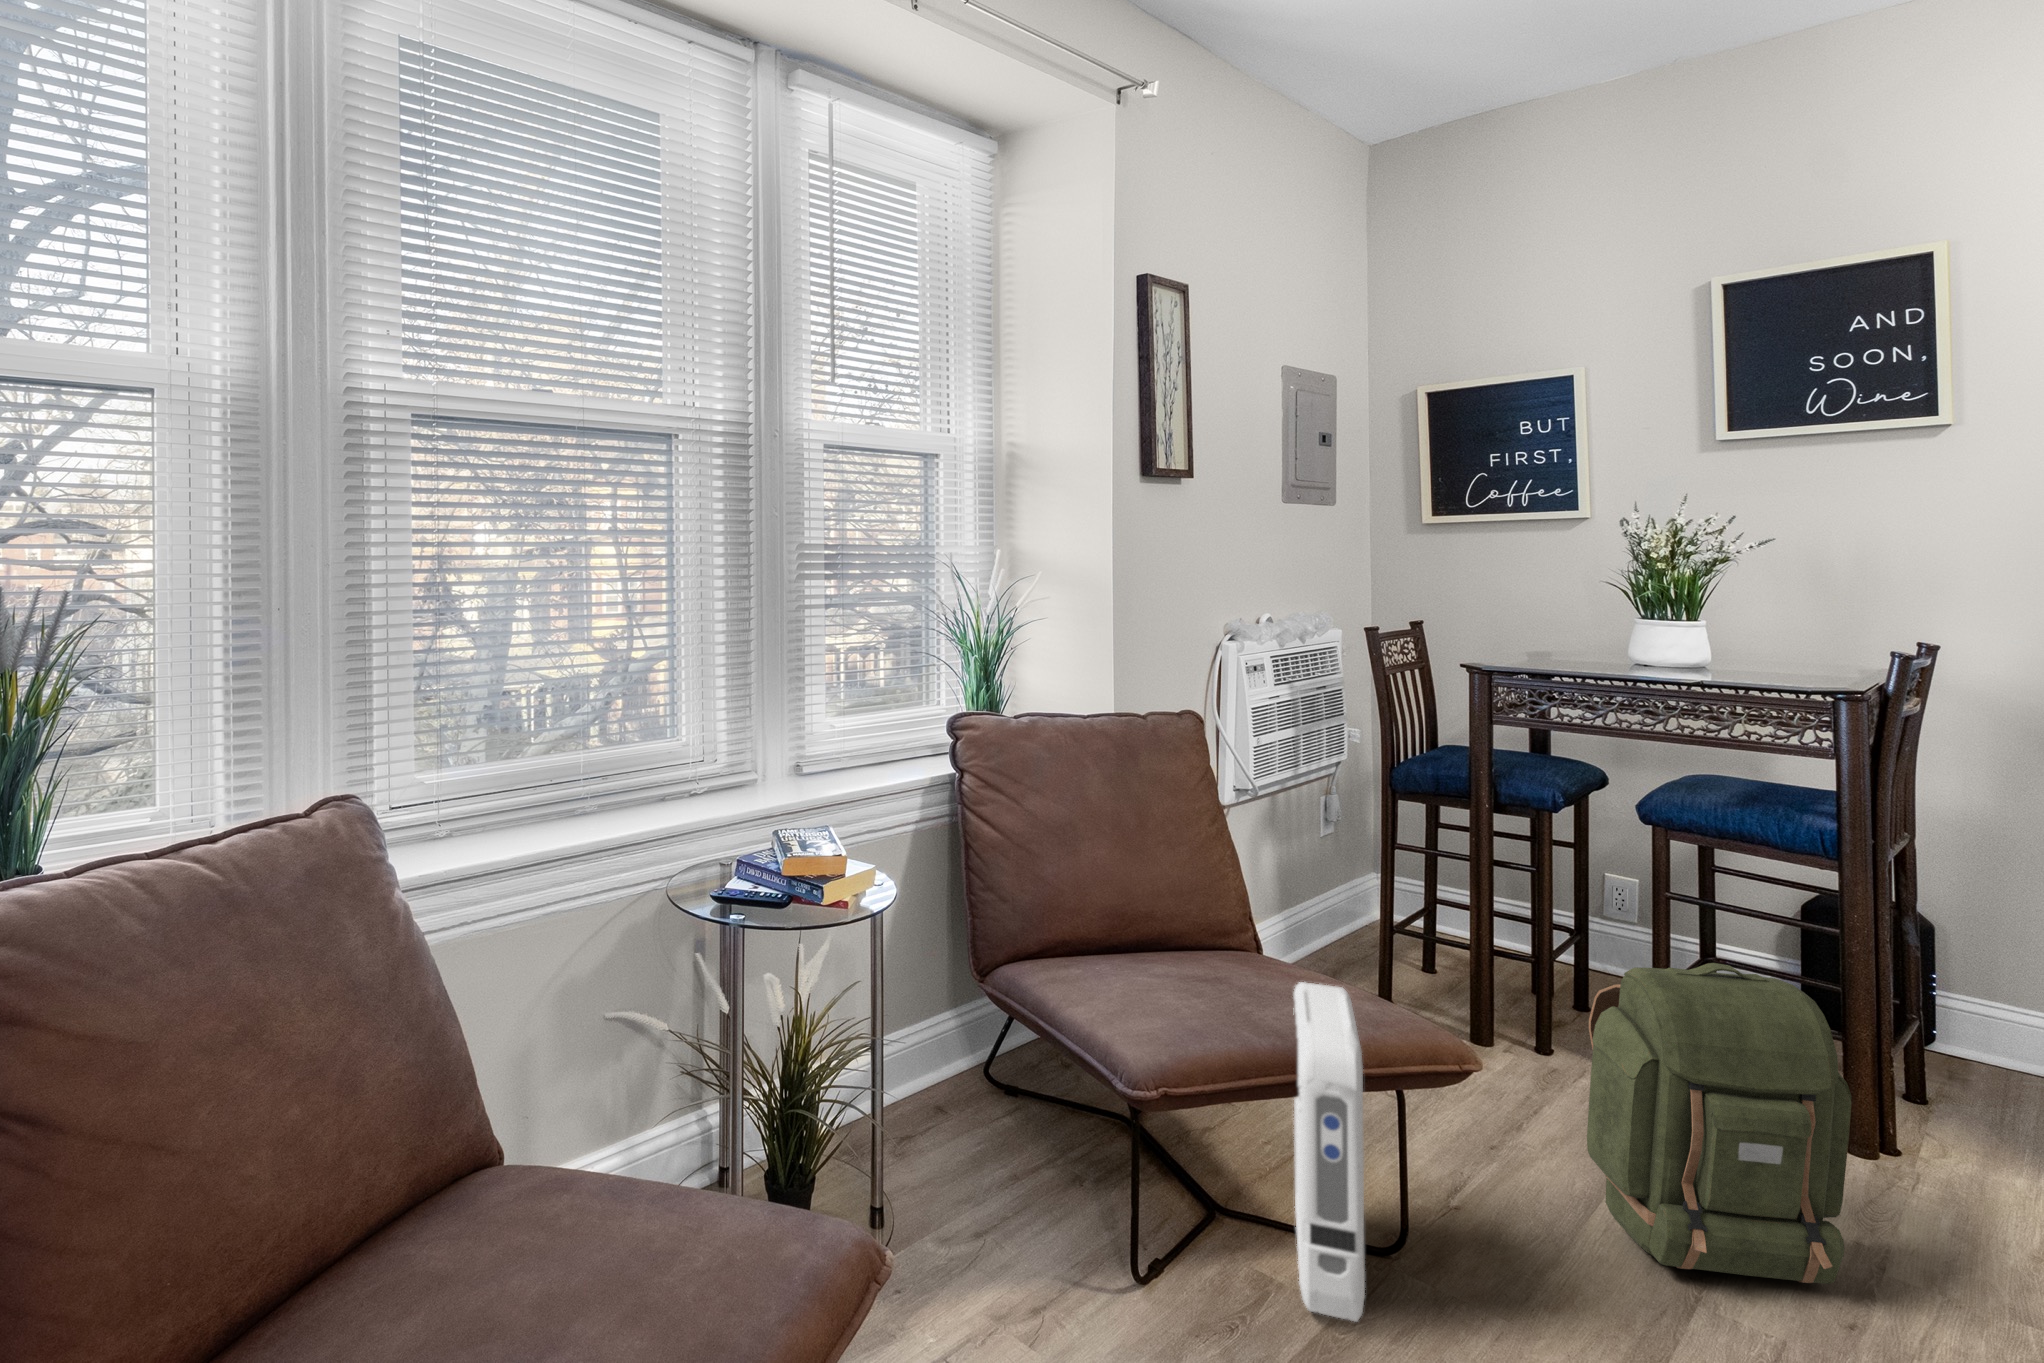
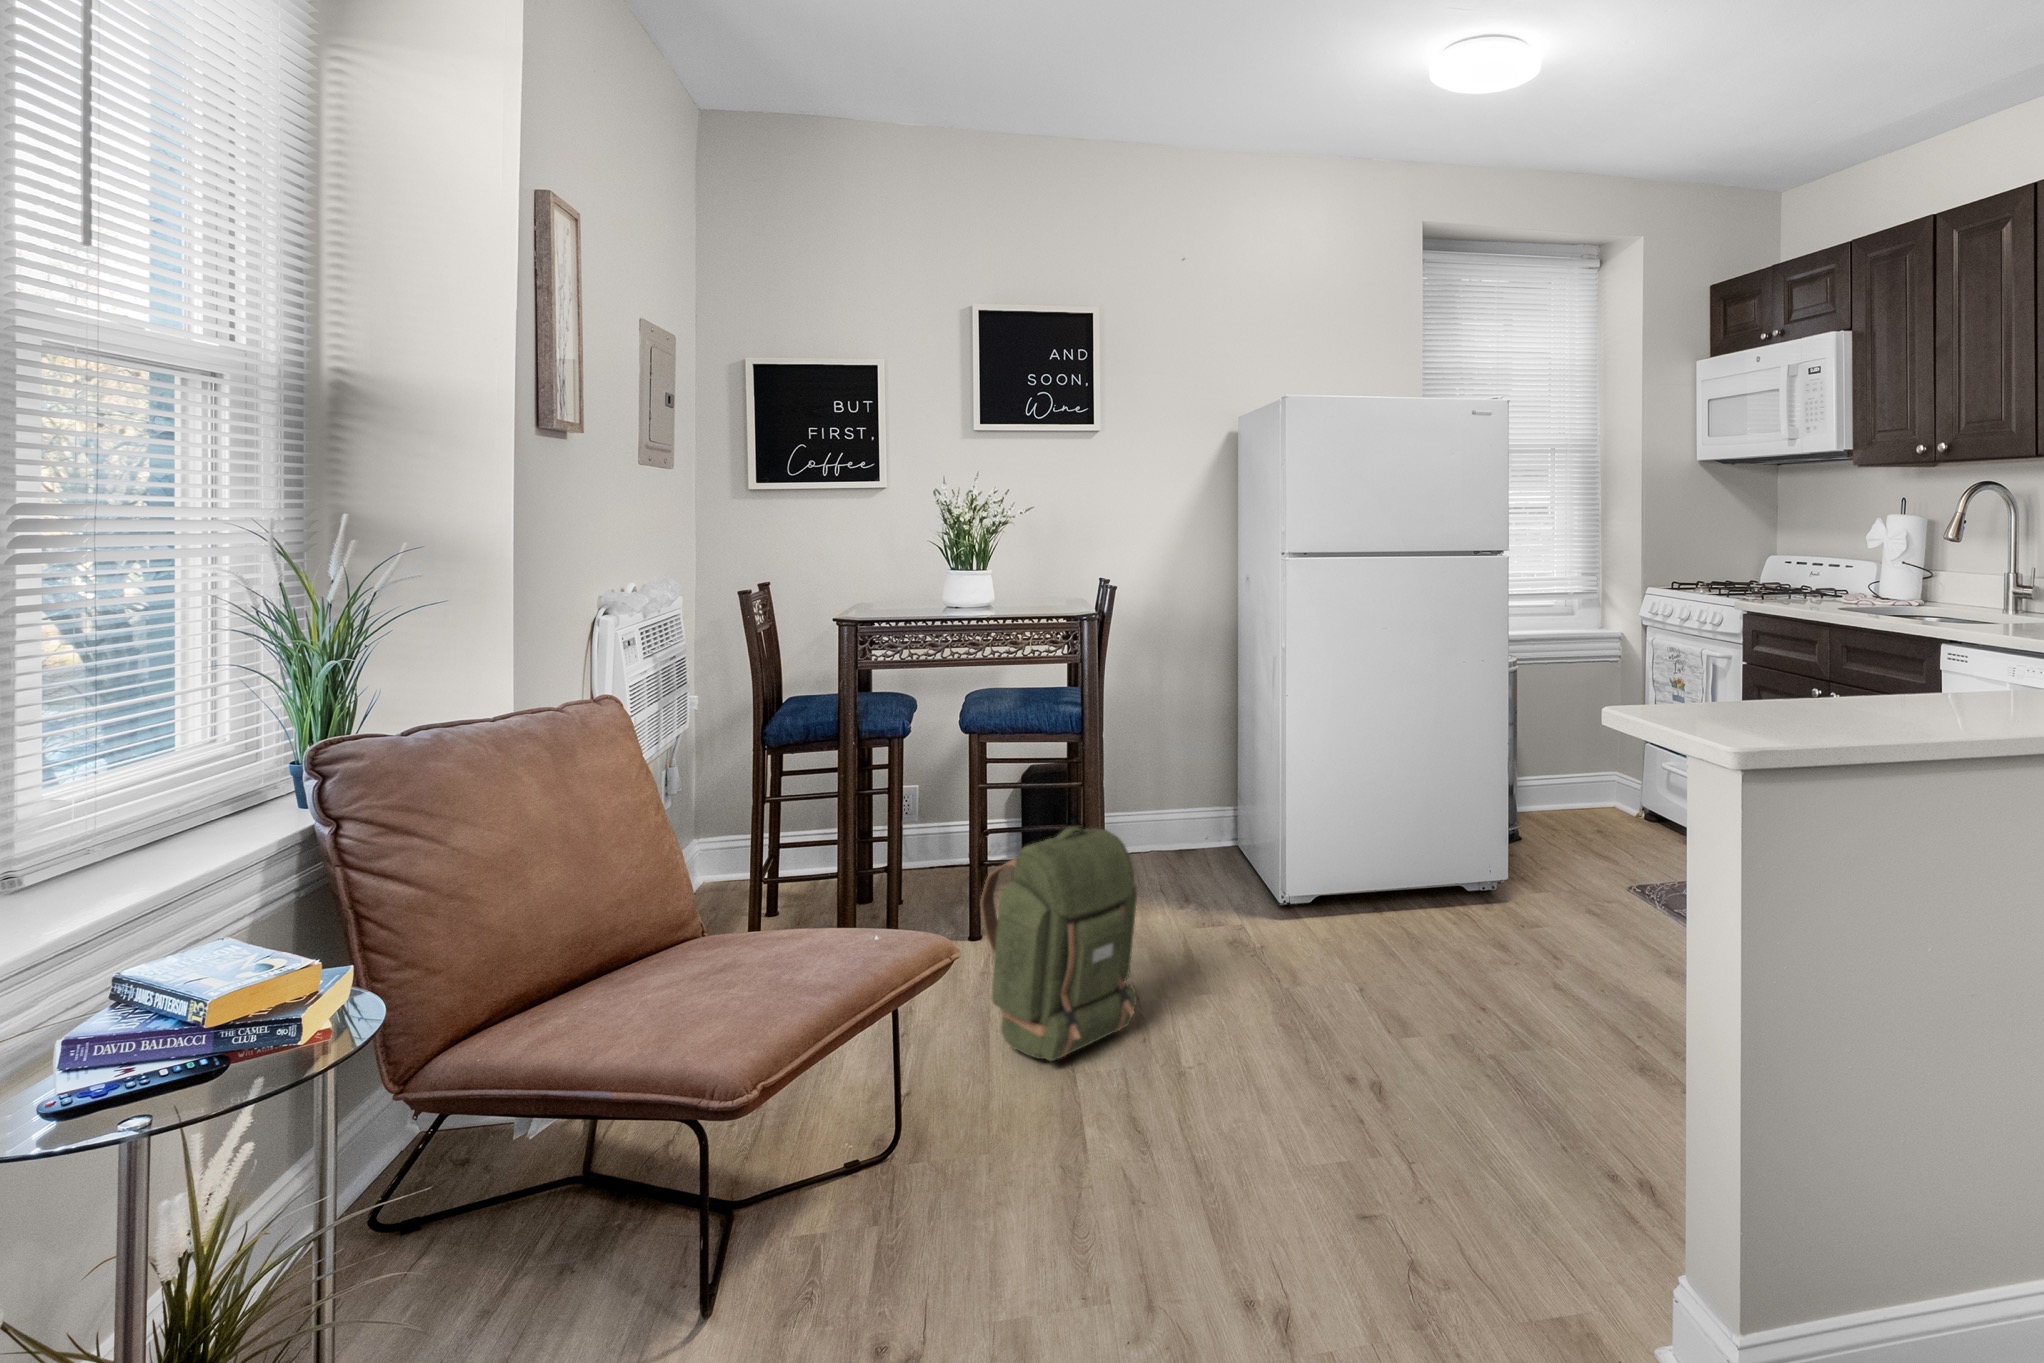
air purifier: present [1294,982,1365,1322] -> none [798,934,911,1240]

